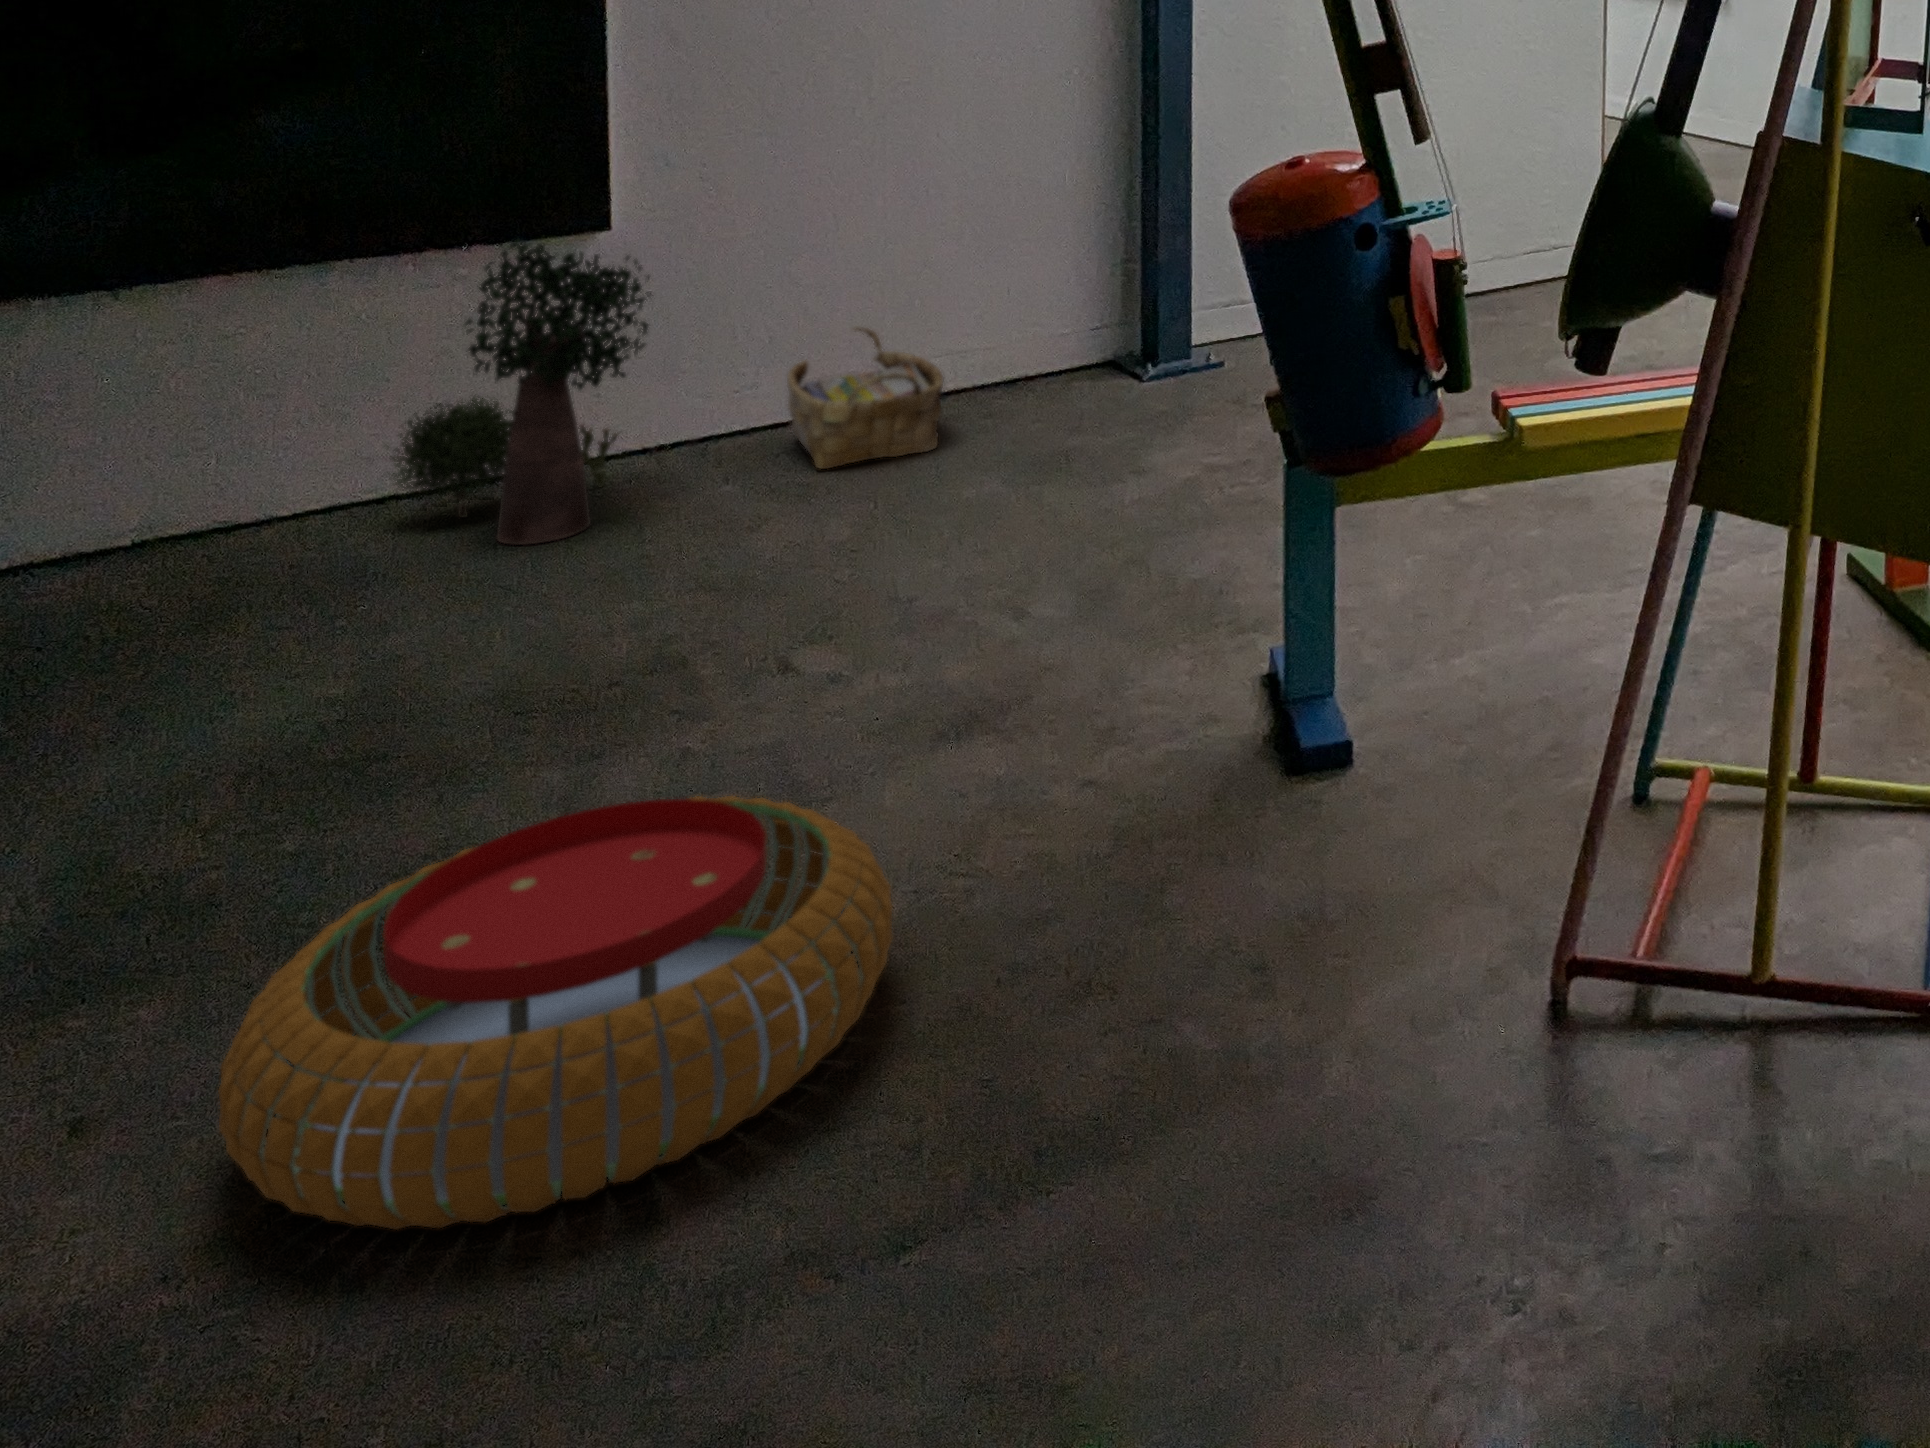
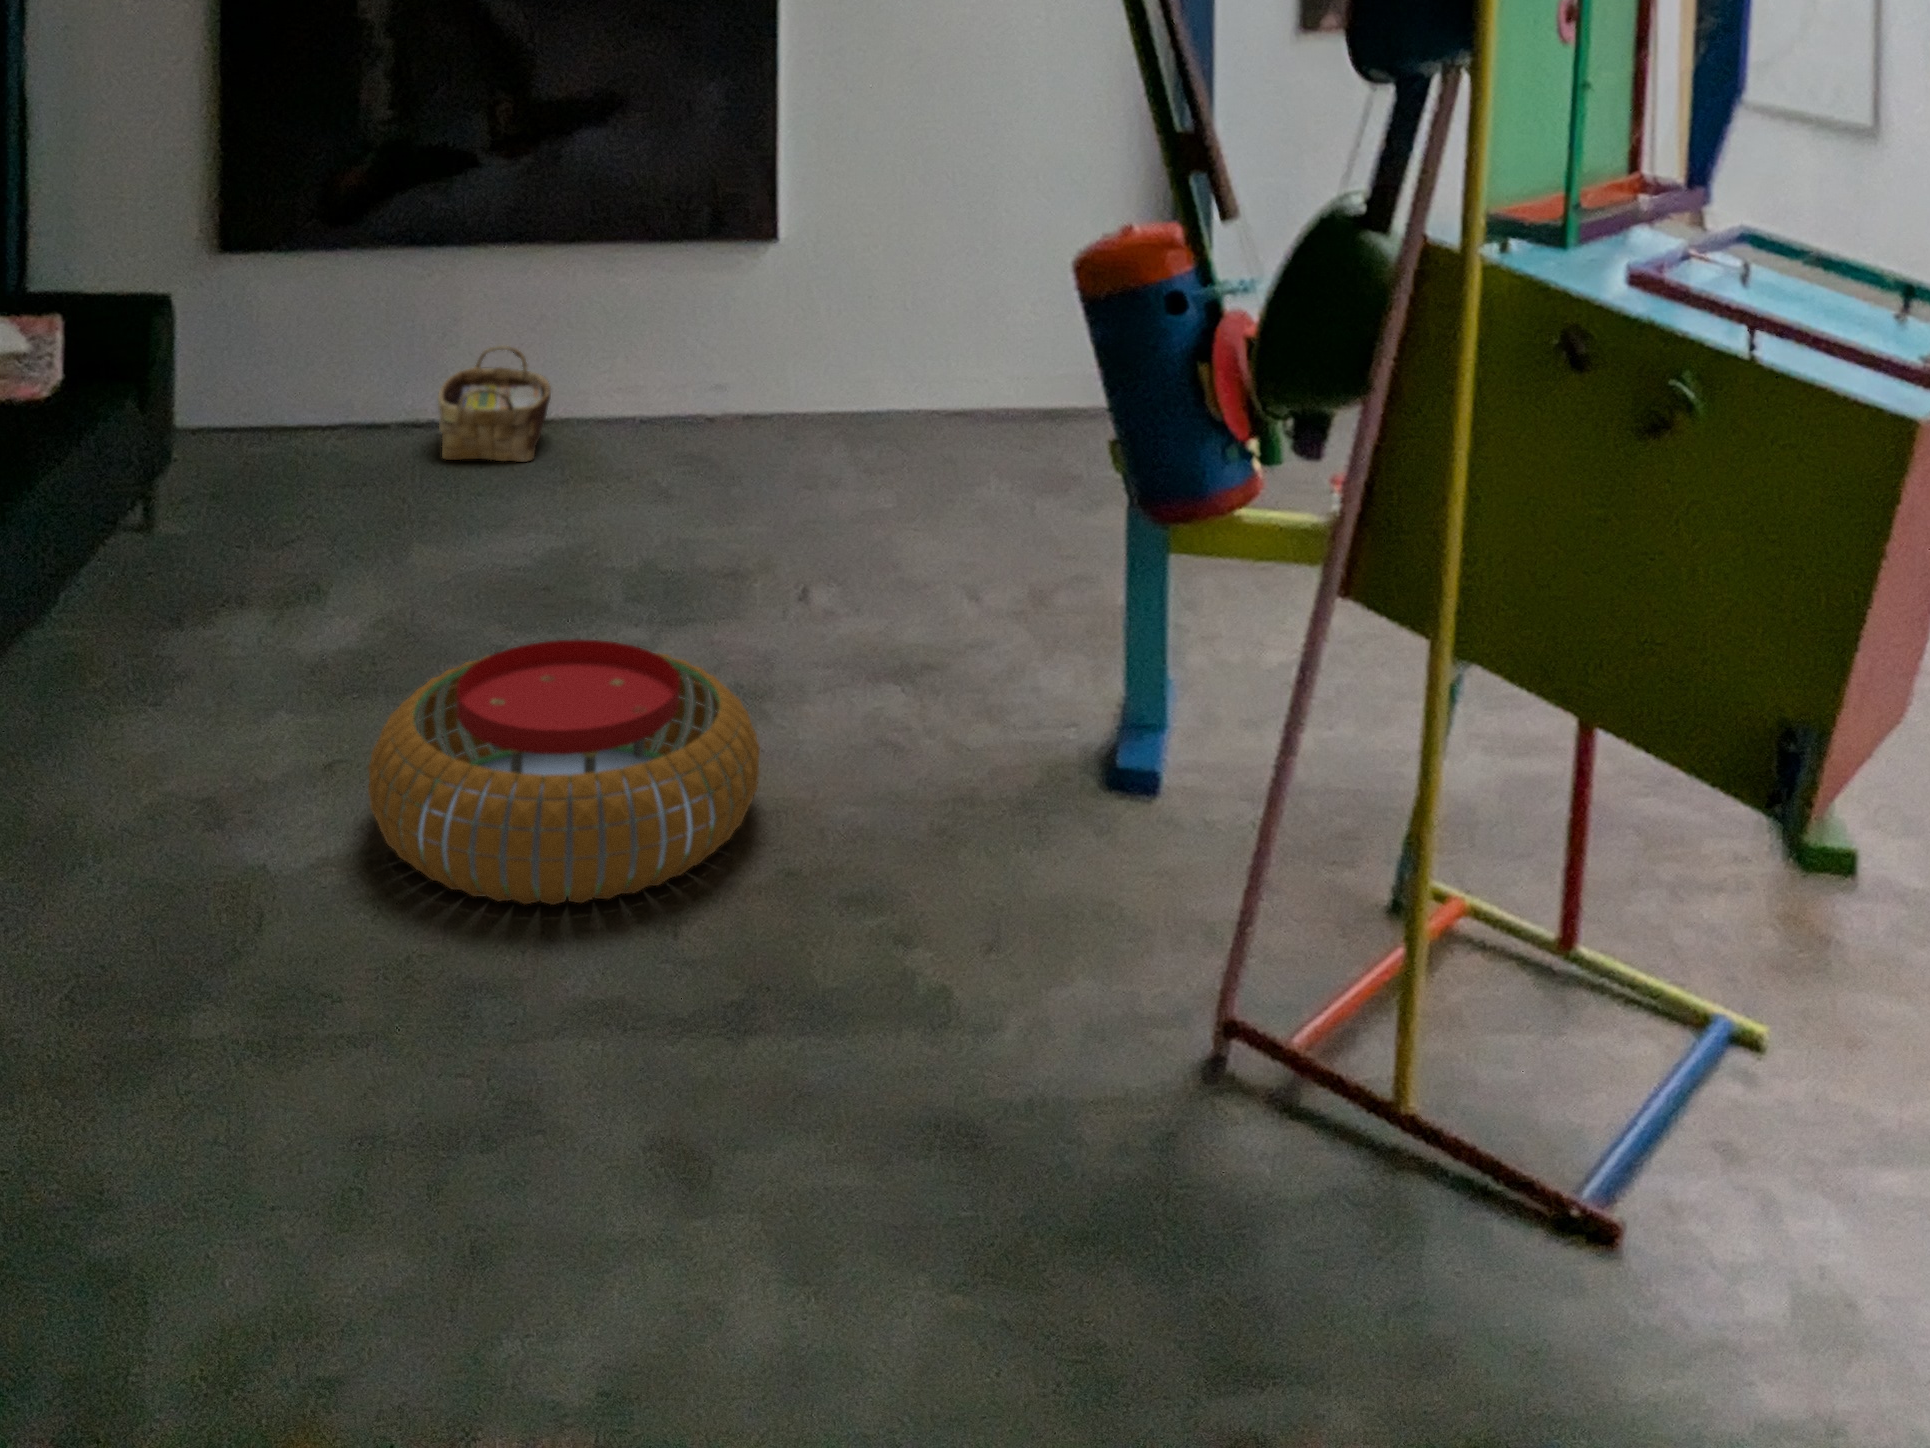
potted plant: present [391,240,650,545] -> none [631,238,785,467]
woven basket: present [787,327,943,469] -> present [437,346,551,462]

